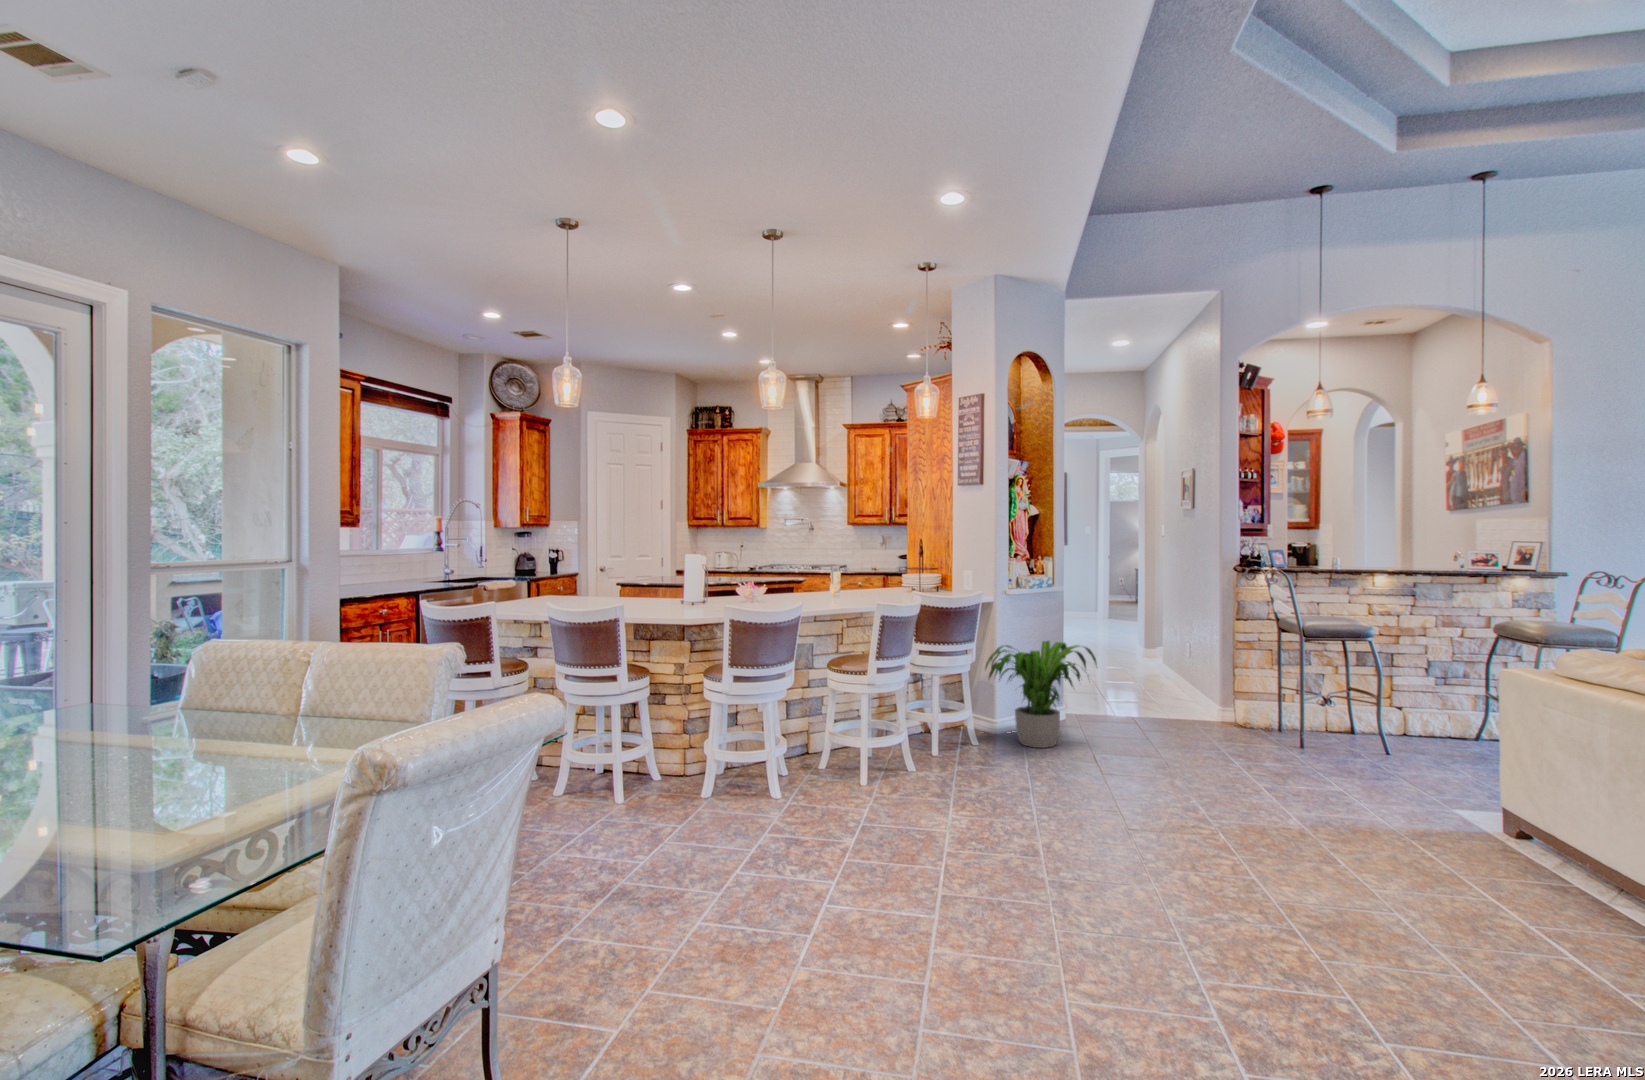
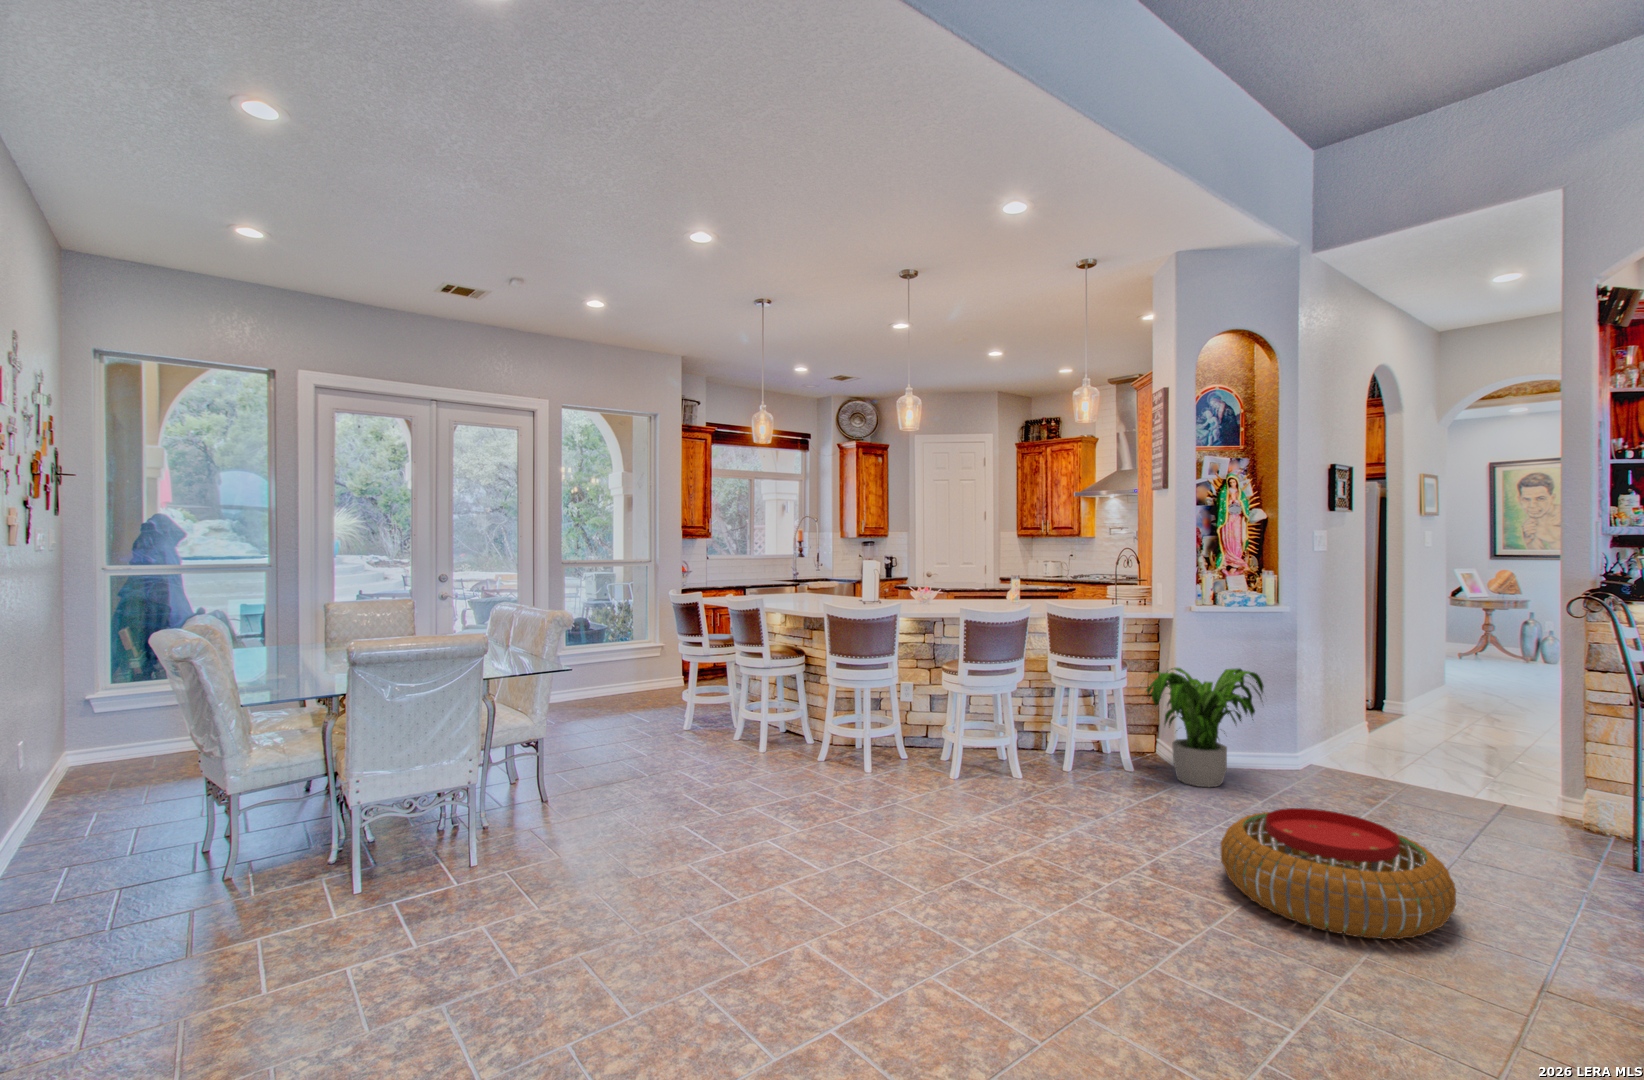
pouf: none [1182,747,1364,841] -> present [1220,808,1456,939]

